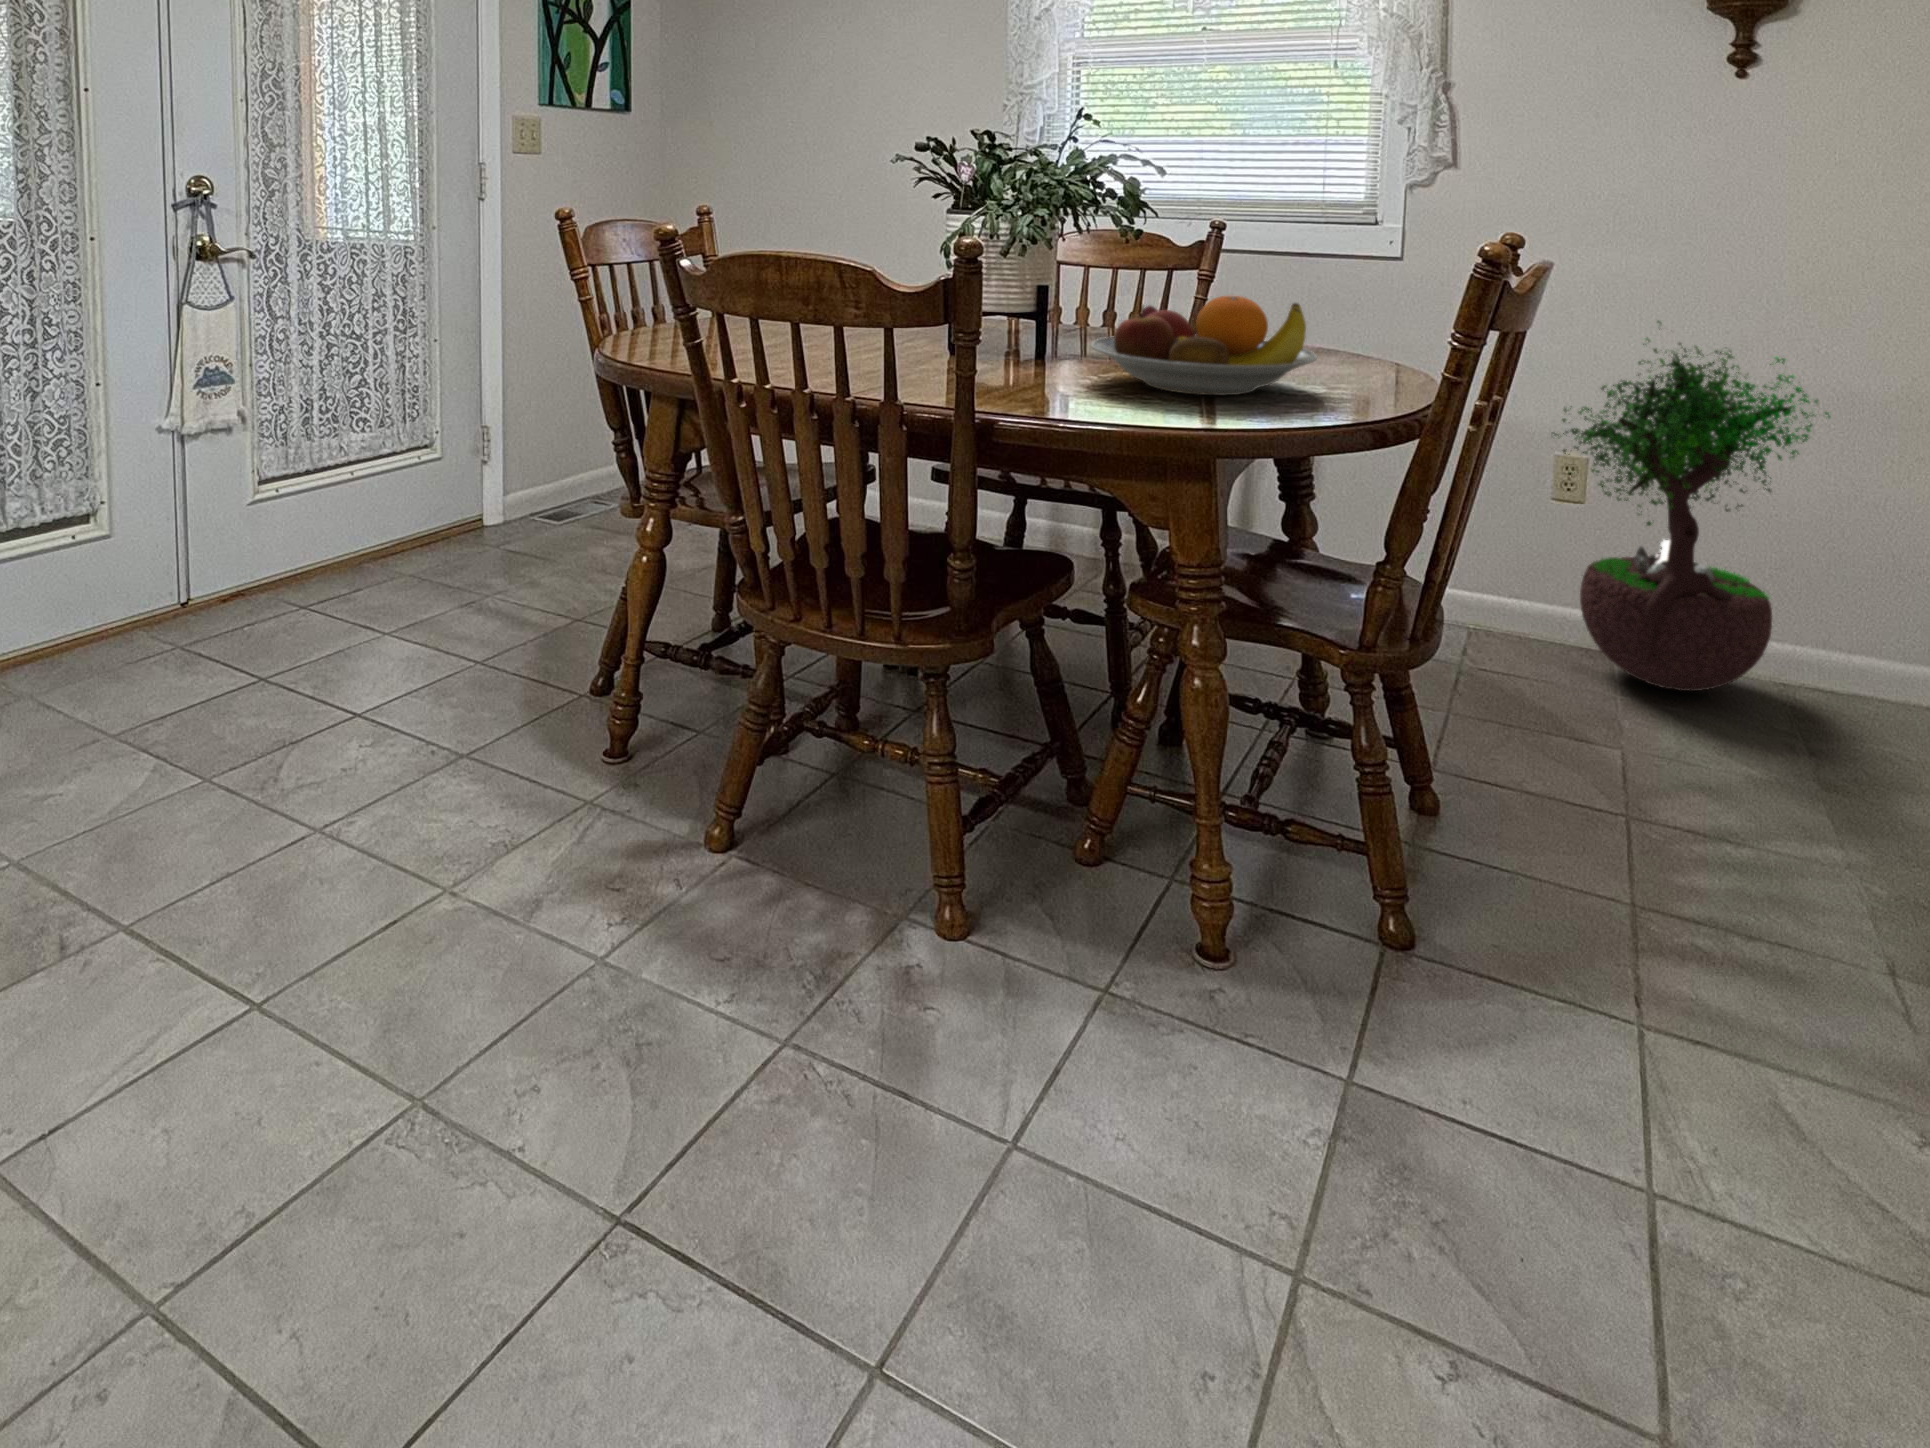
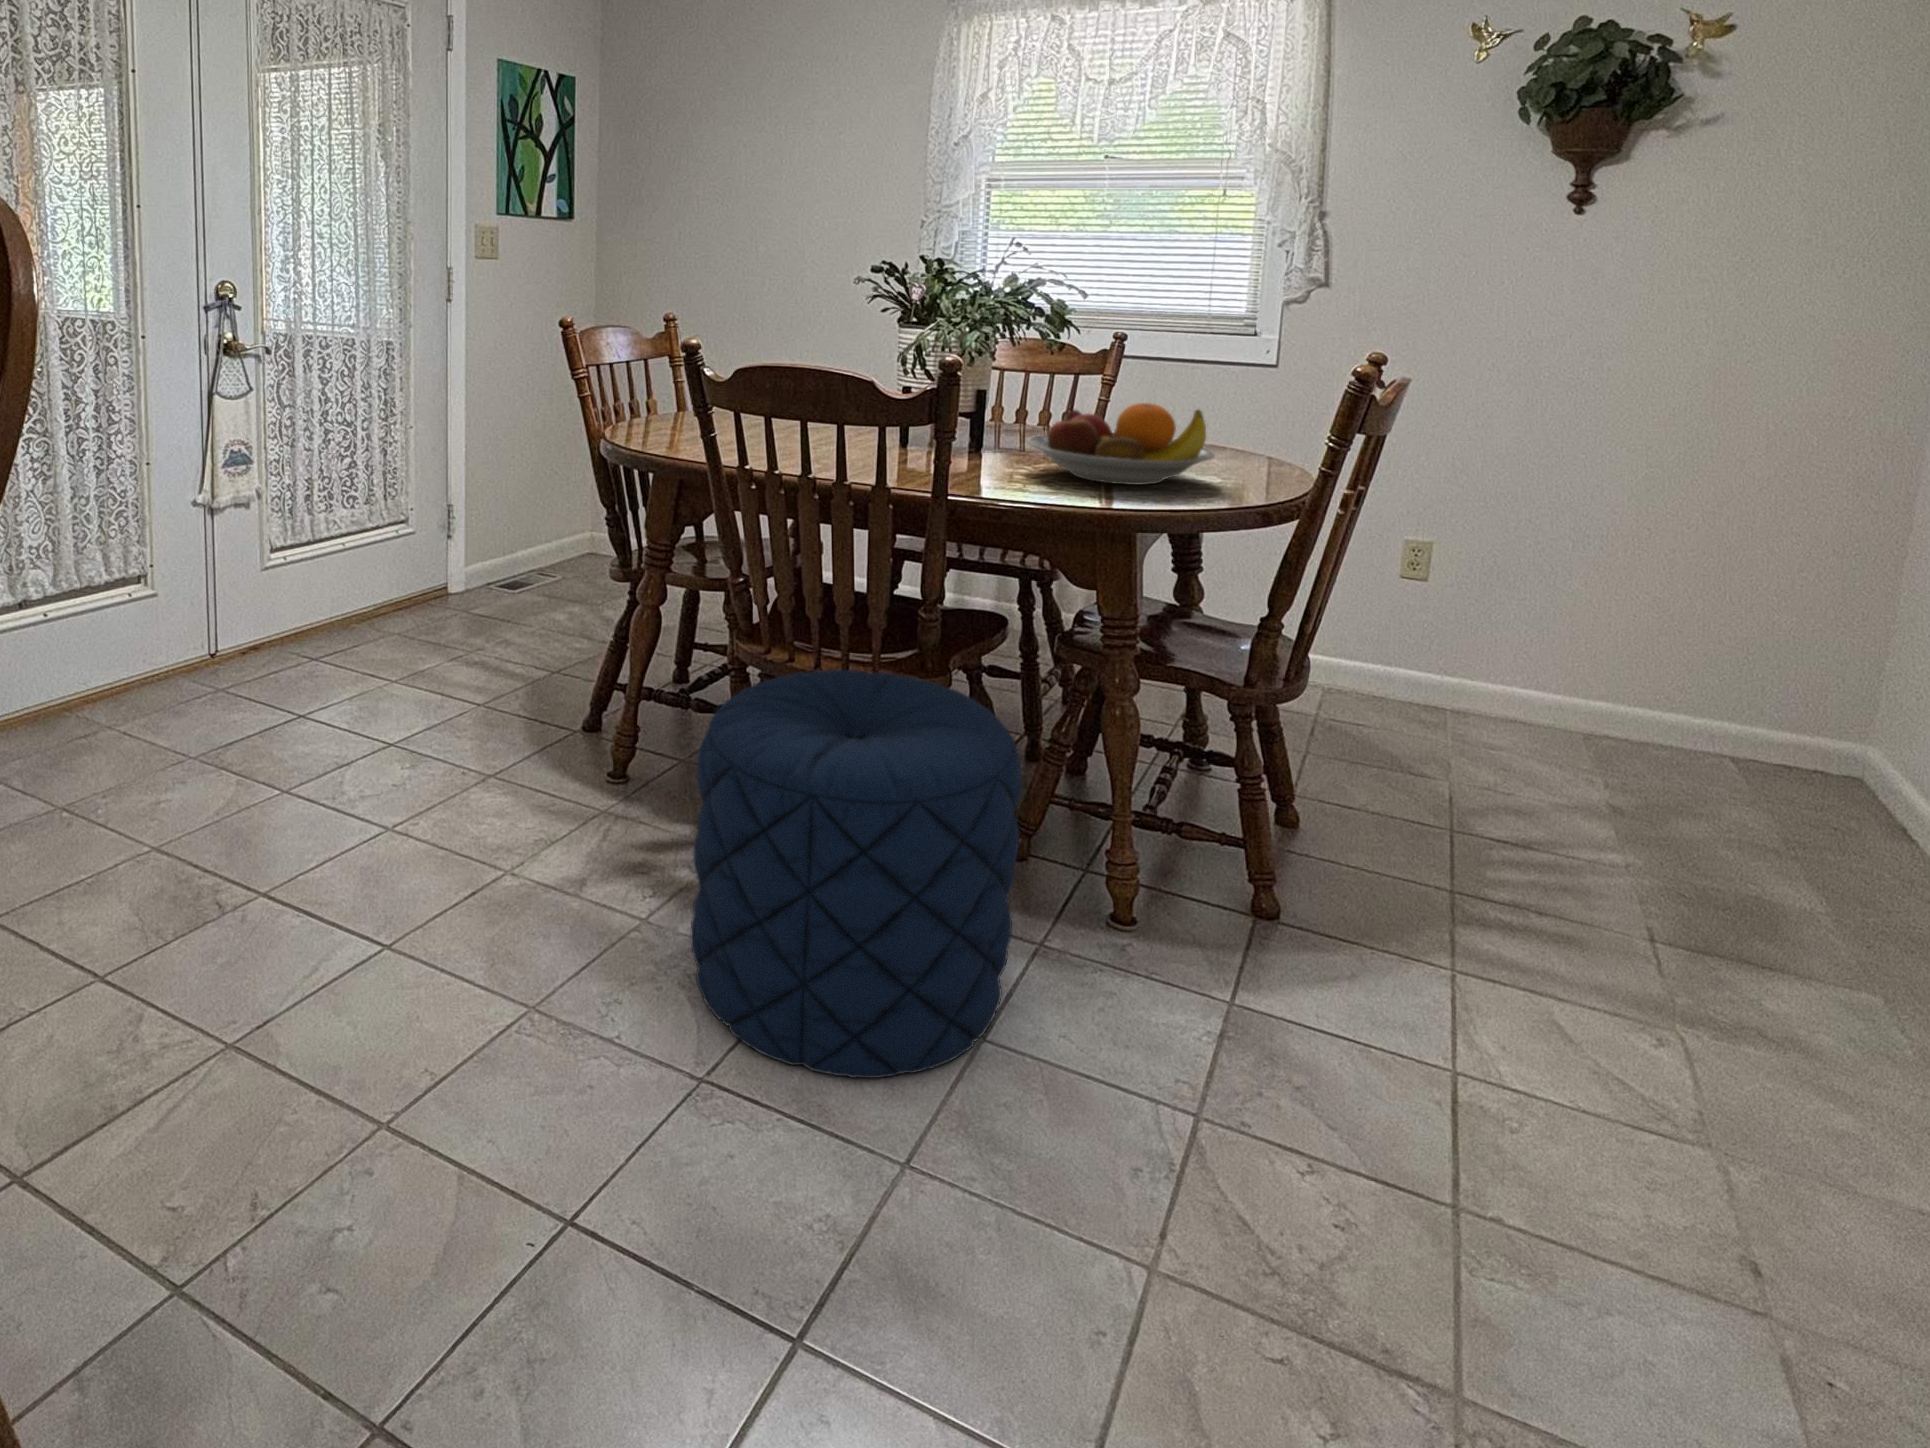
potted tree: present [1552,321,1830,691] -> none [1402,425,1637,739]
pouf: none [636,636,1061,1219] -> present [690,669,1022,1078]

